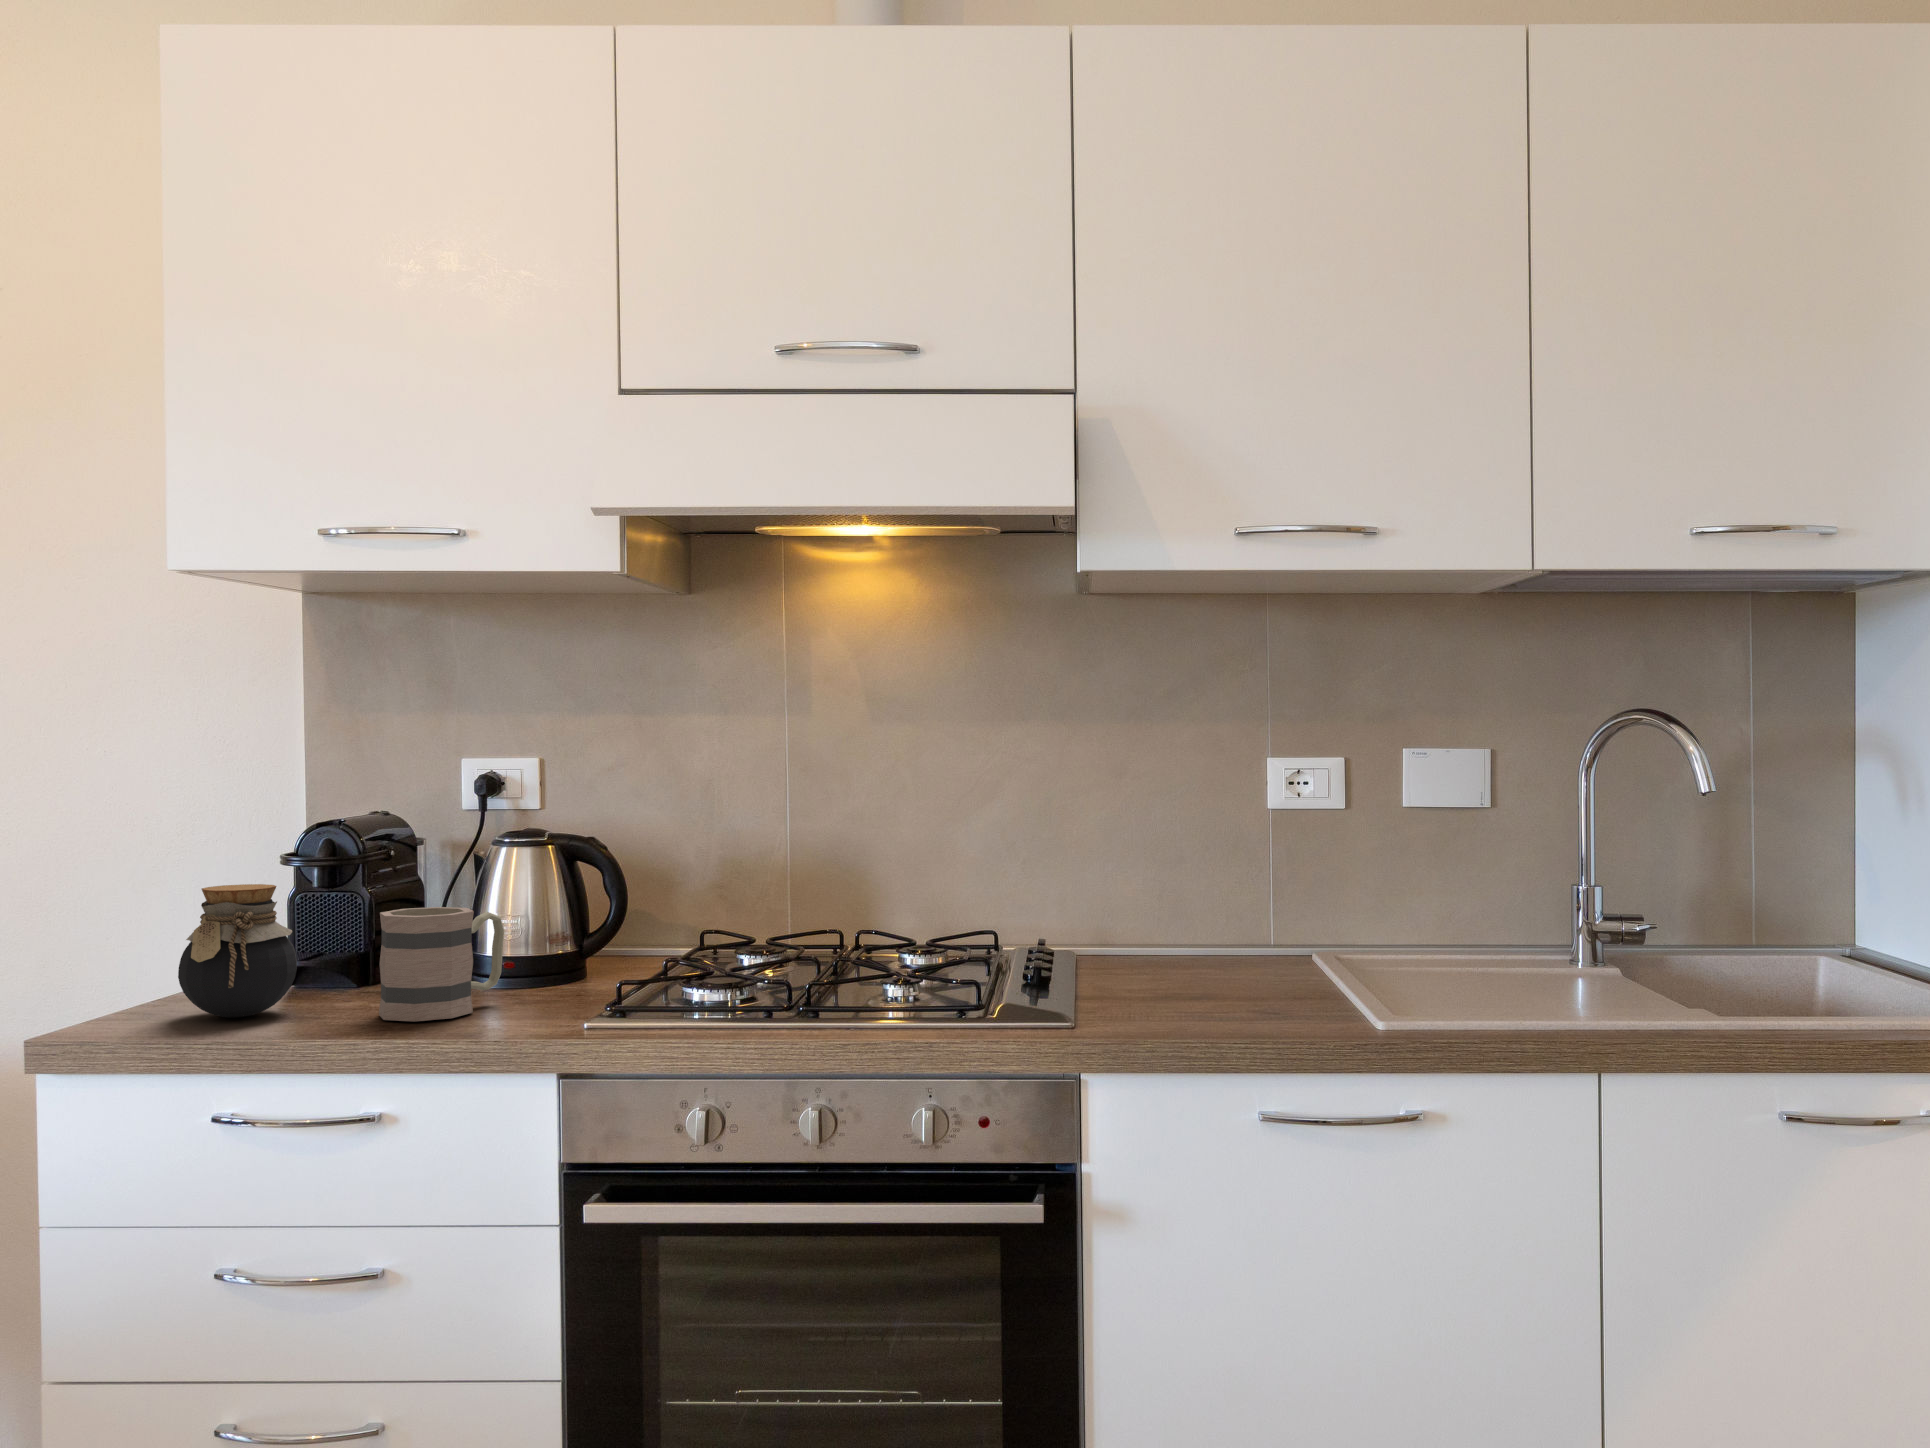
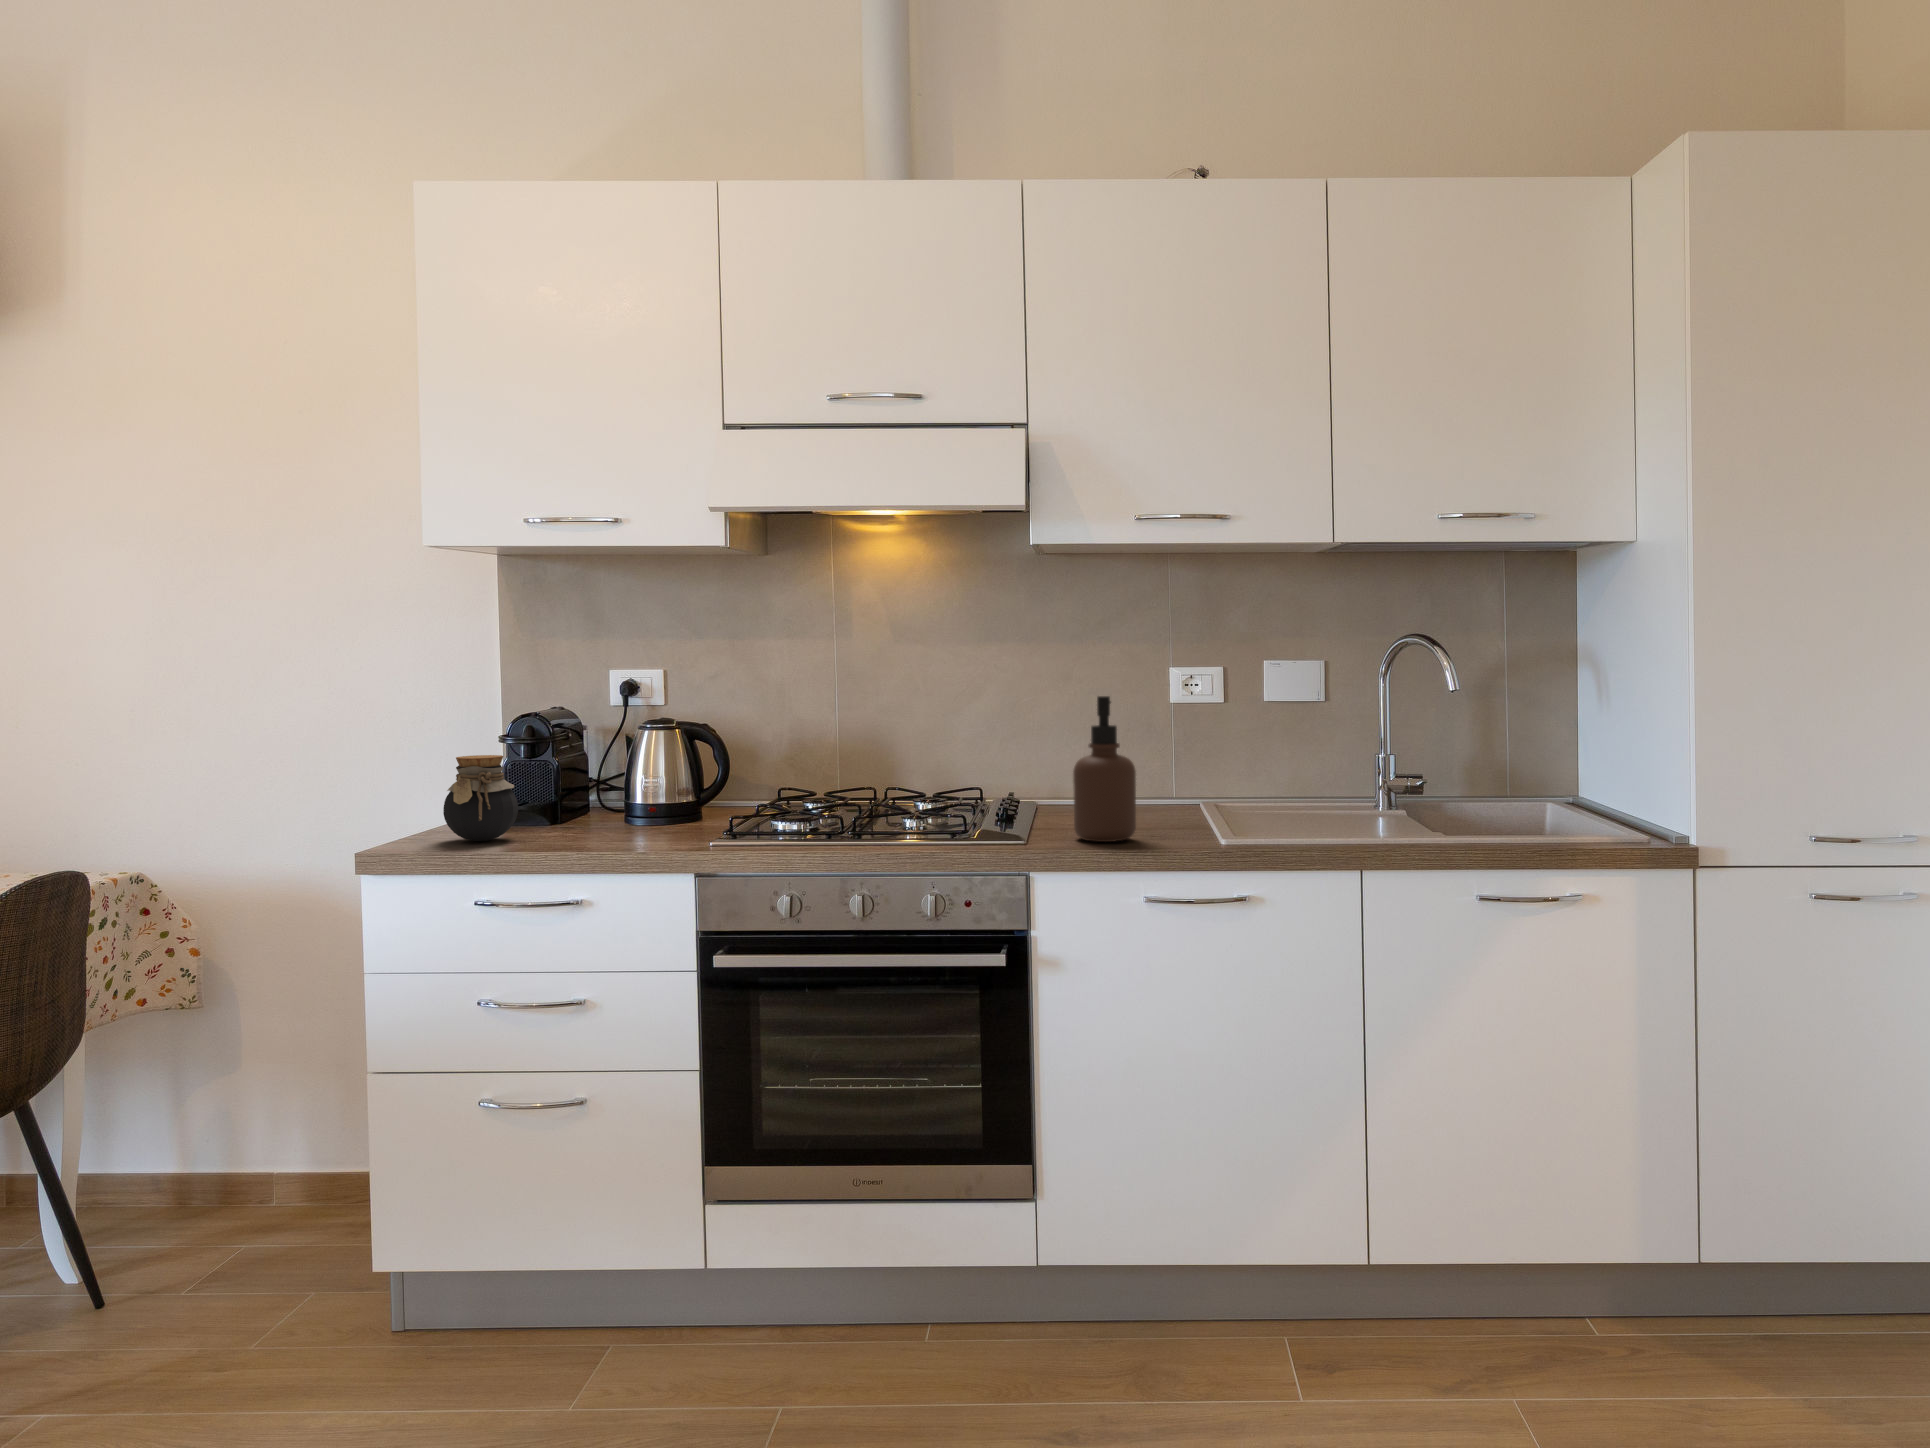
soap dispenser: none [1146,799,1242,1025] -> present [1073,696,1136,842]
mug: present [379,907,504,1021] -> none [572,770,652,843]

